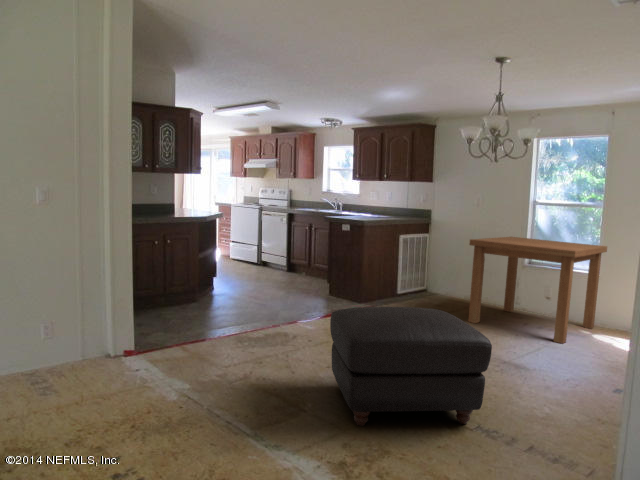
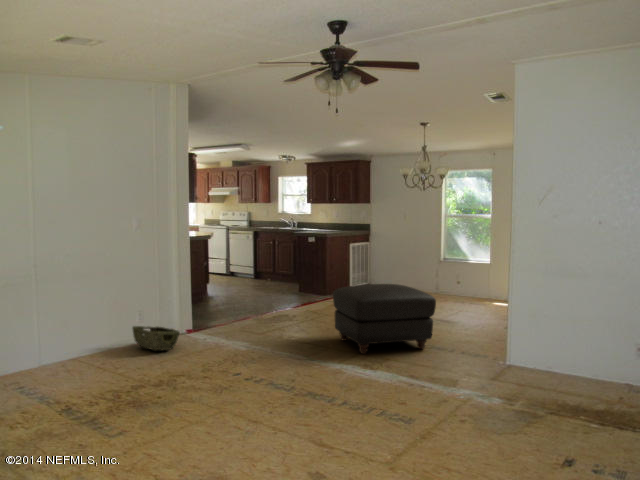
dining table: present [468,237,607,343] -> none [404,241,495,310]
woven basket: none [29,345,90,388] -> present [133,326,180,350]

